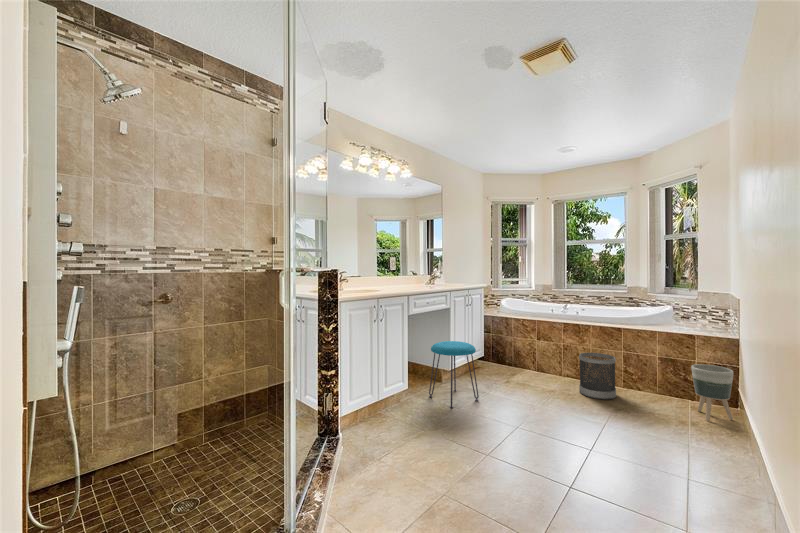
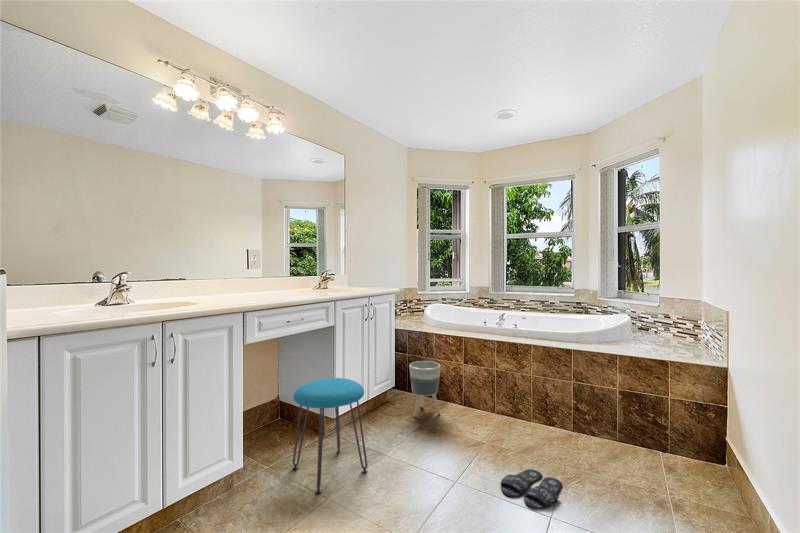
wastebasket: present [579,353,616,400] -> none [516,385,565,458]
planter: present [691,364,733,421] -> present [409,361,440,417]
slippers: none [570,404,613,421] -> present [501,469,562,509]

